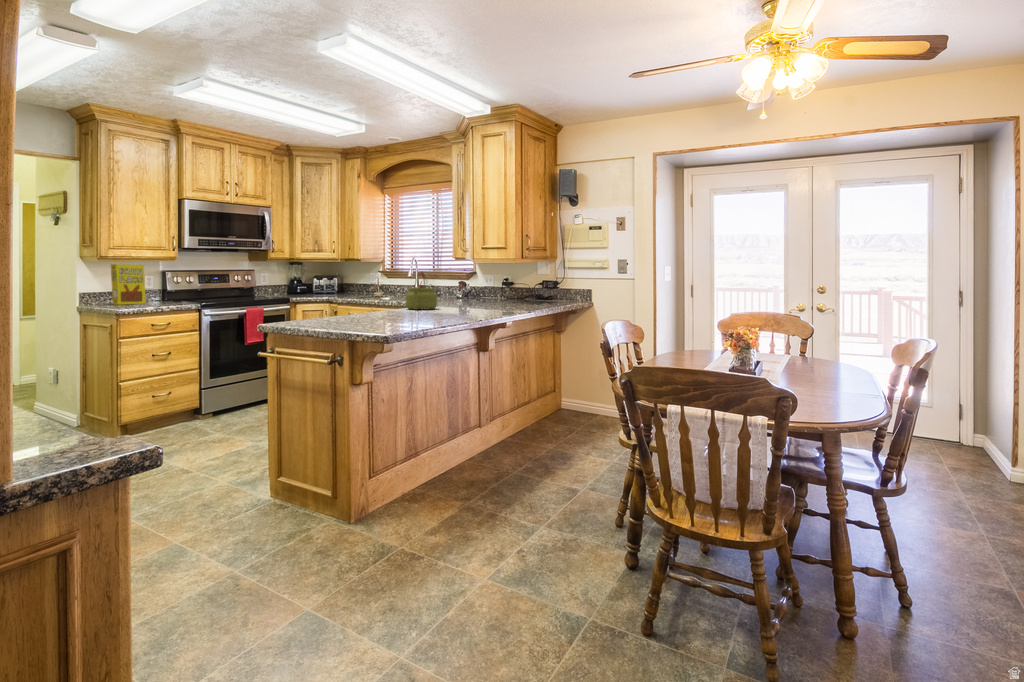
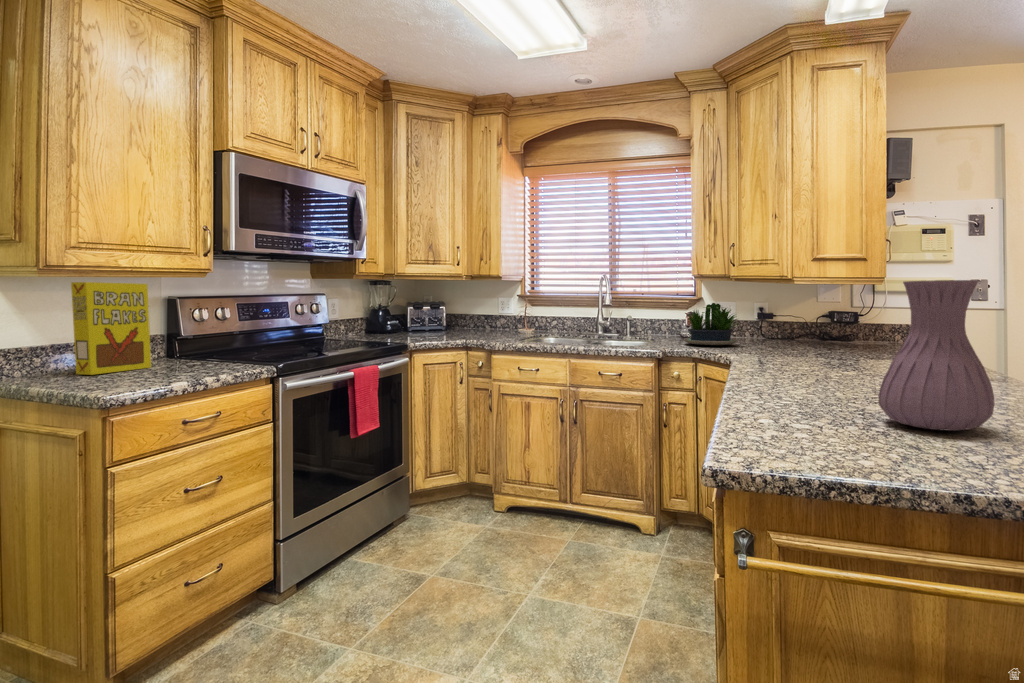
vase: none [357,265,390,316] -> present [879,280,994,431]
kettle: present [406,273,437,309] -> none [780,299,856,381]
potted plant: none [443,276,475,300] -> present [683,303,738,345]

